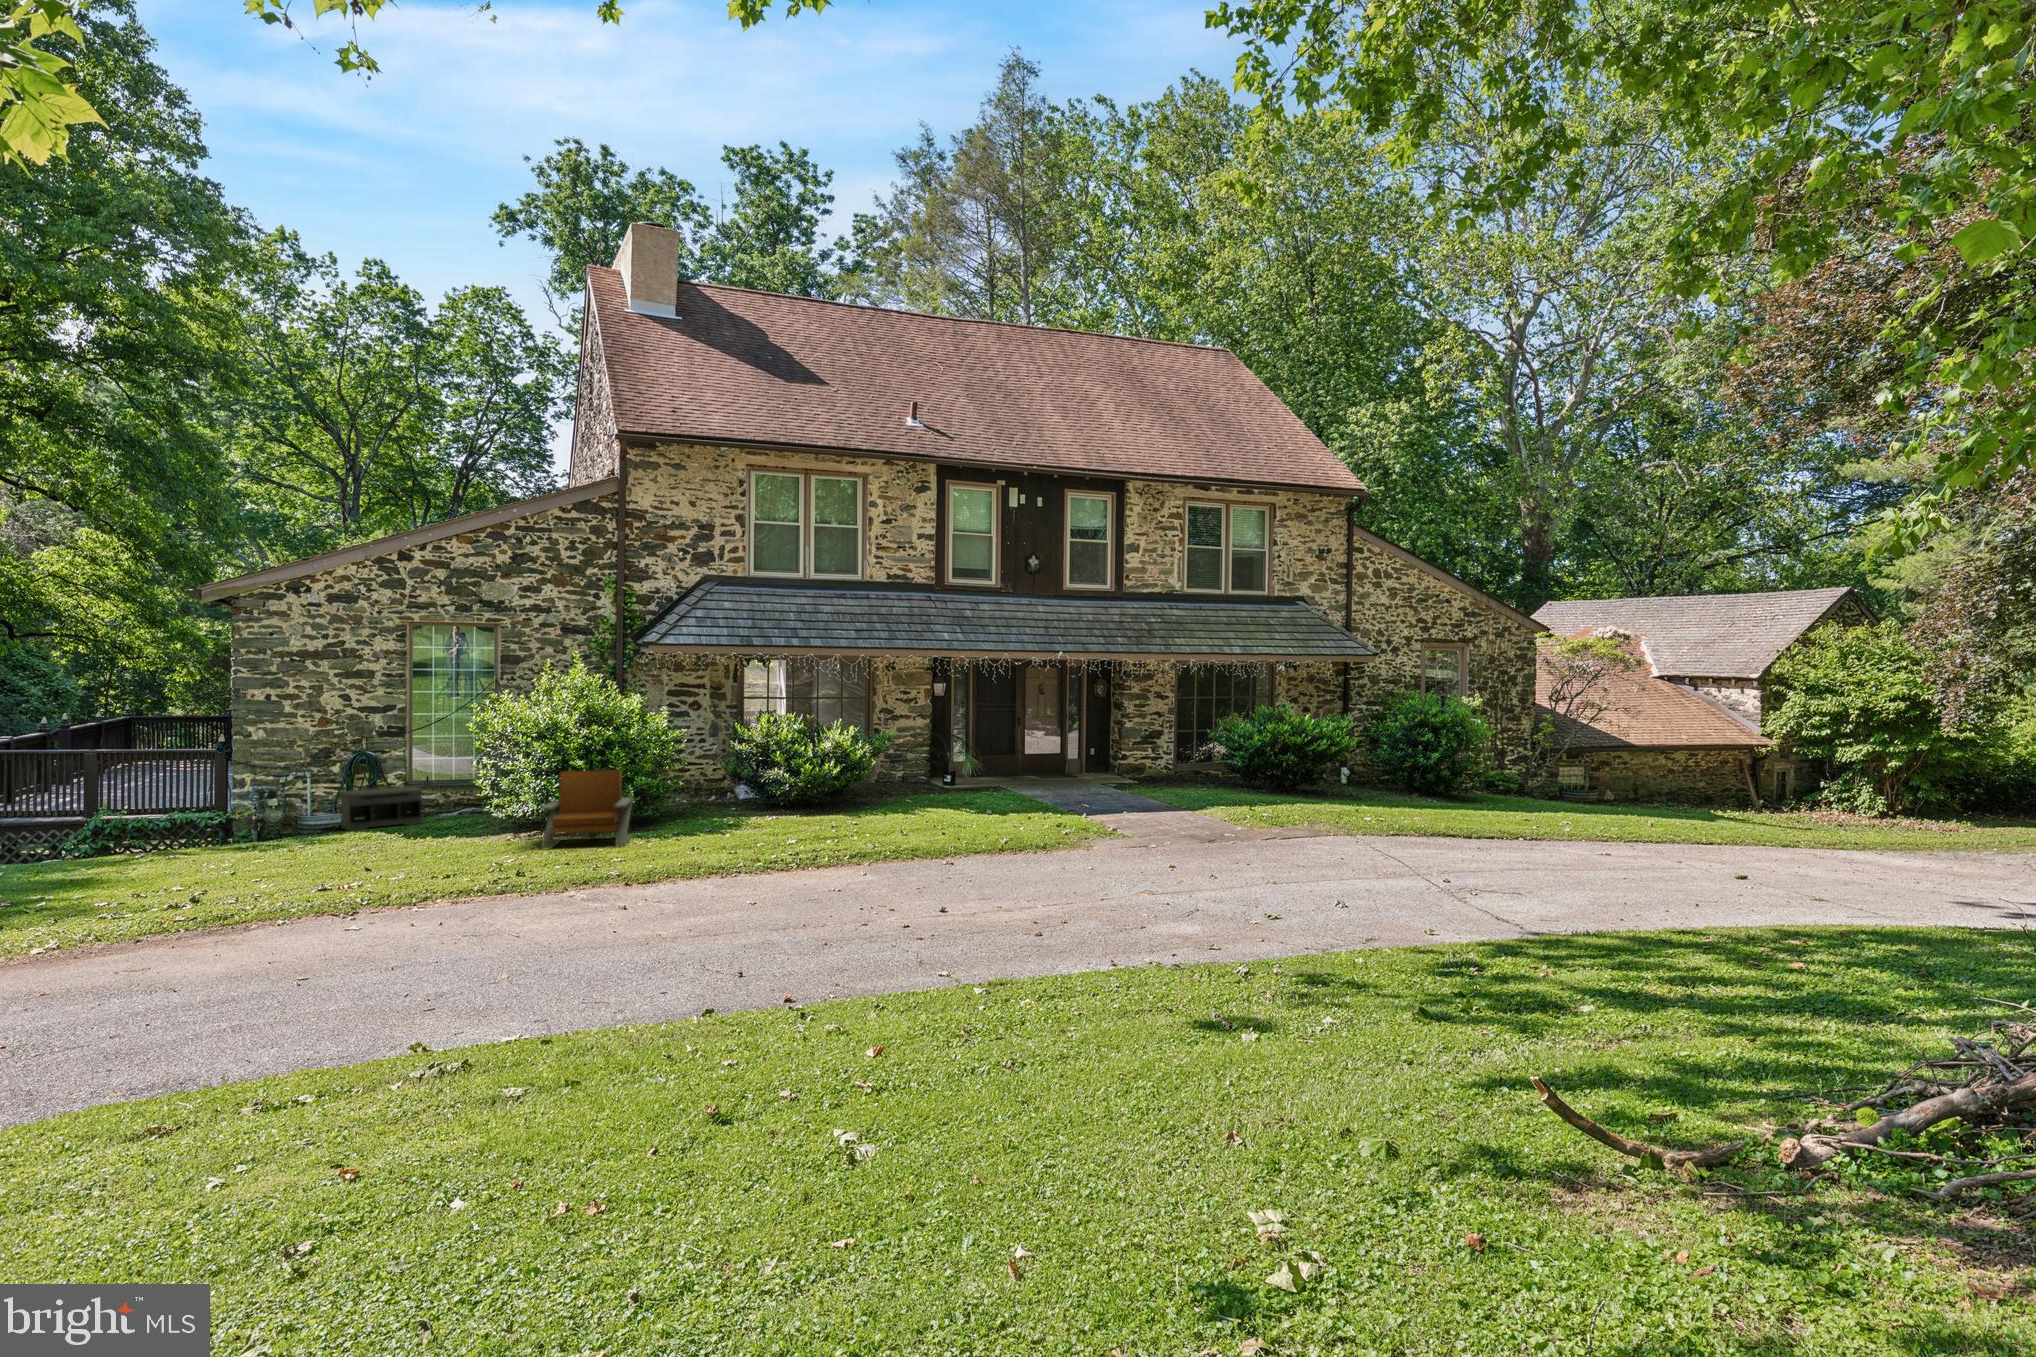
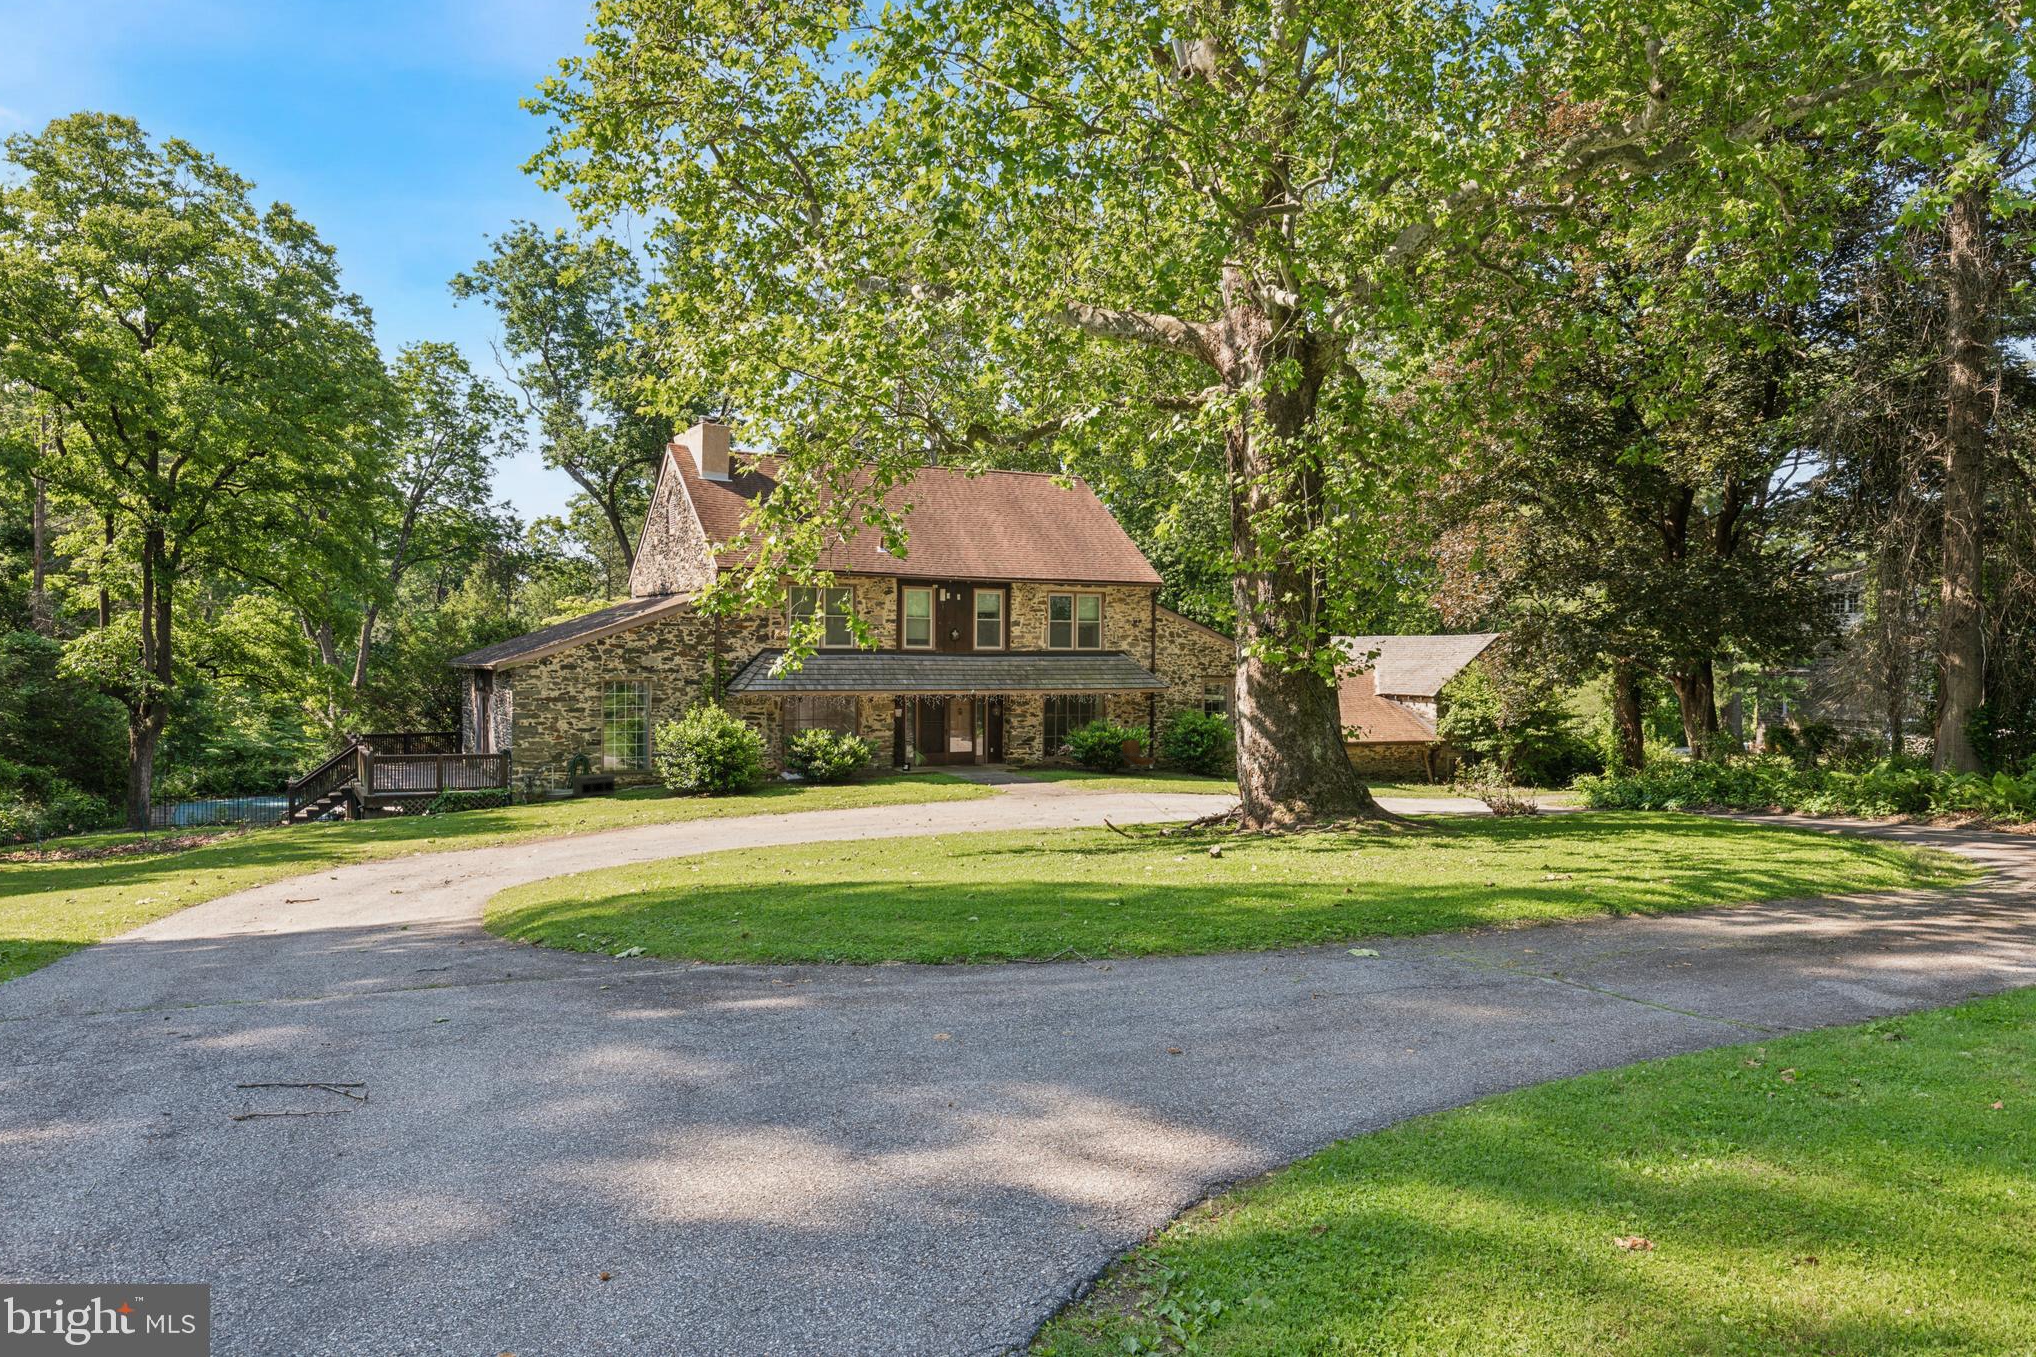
lounge chair: present [541,770,633,850] -> present [1120,740,1157,772]

